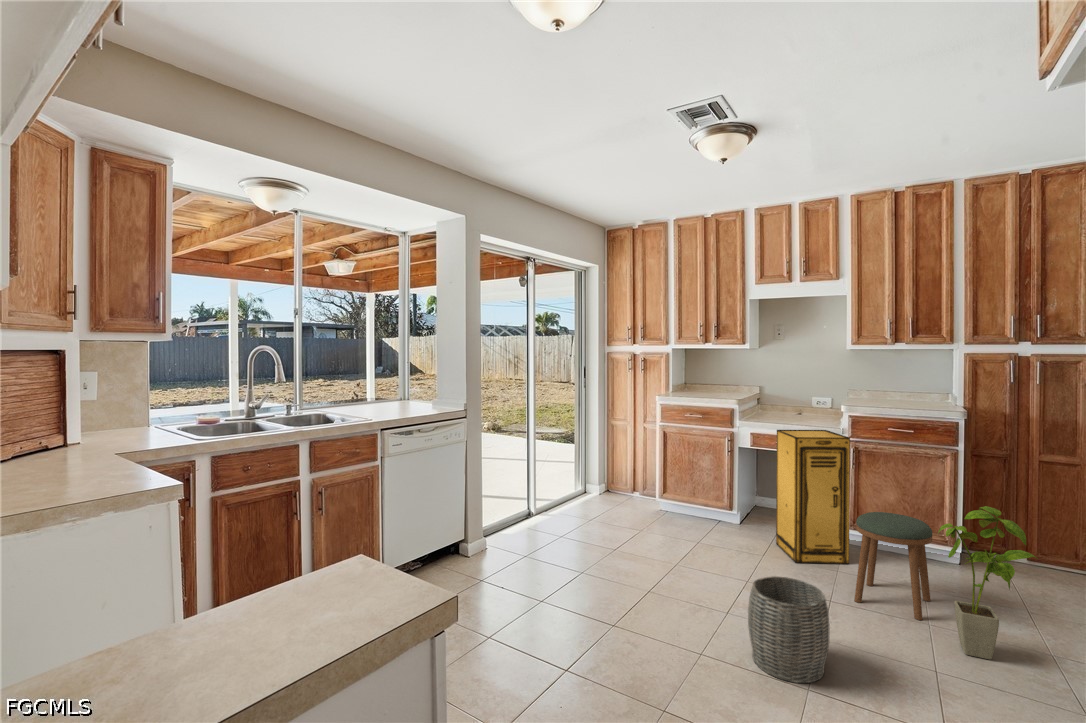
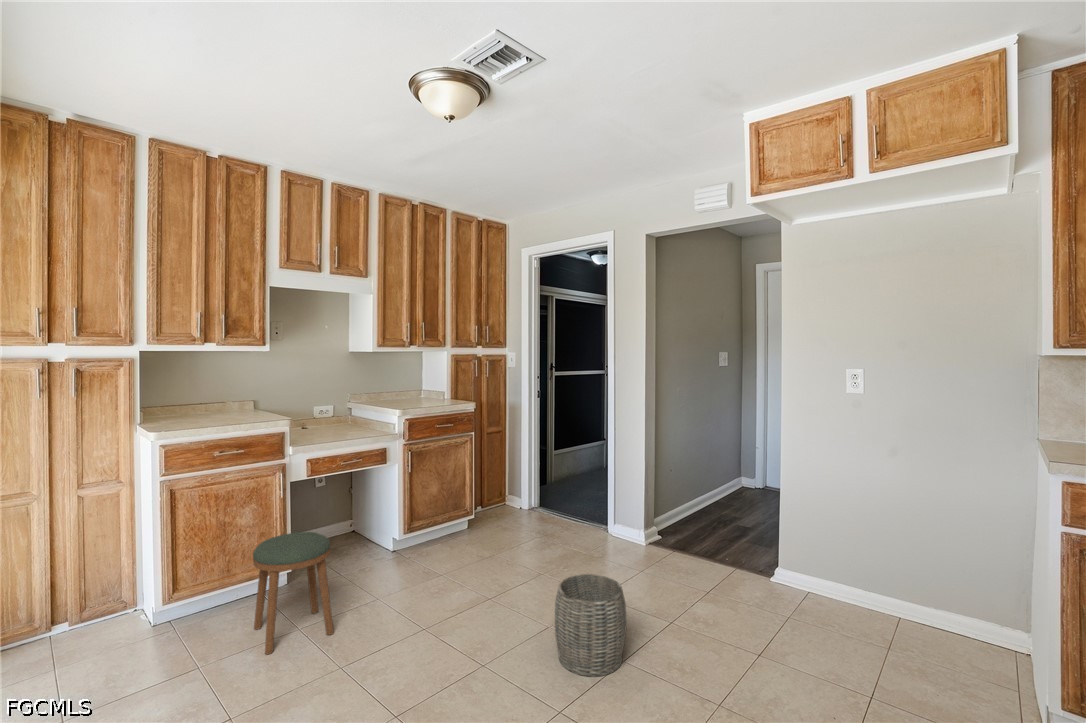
storage cabinet: present [776,430,850,564] -> none [362,438,437,587]
house plant: present [938,506,1038,659] -> none [568,466,624,579]
stool: present [854,512,932,620] -> present [253,532,334,654]

